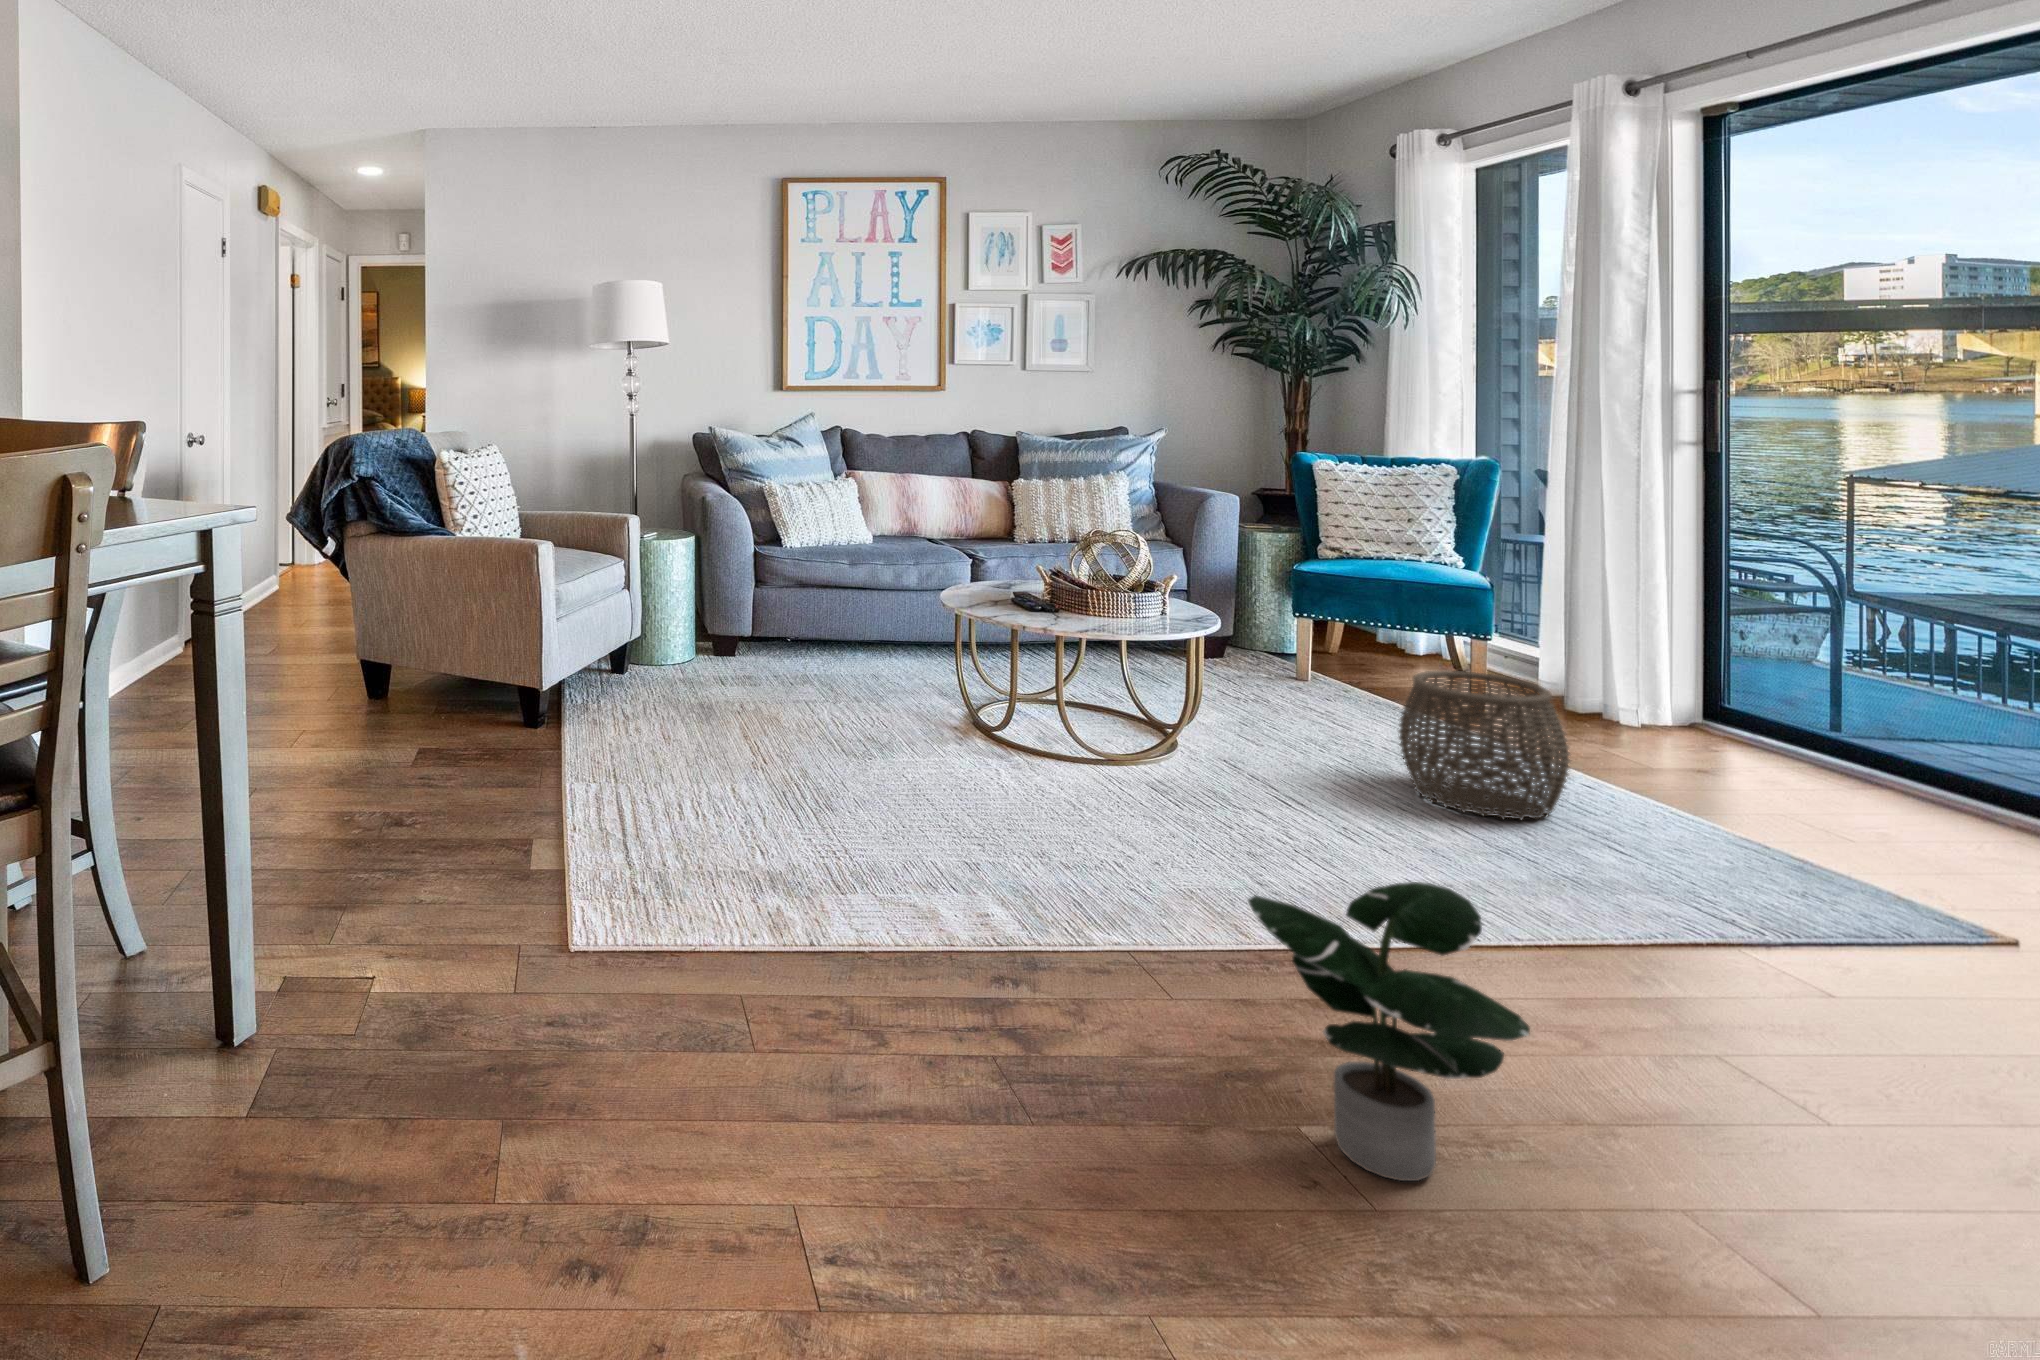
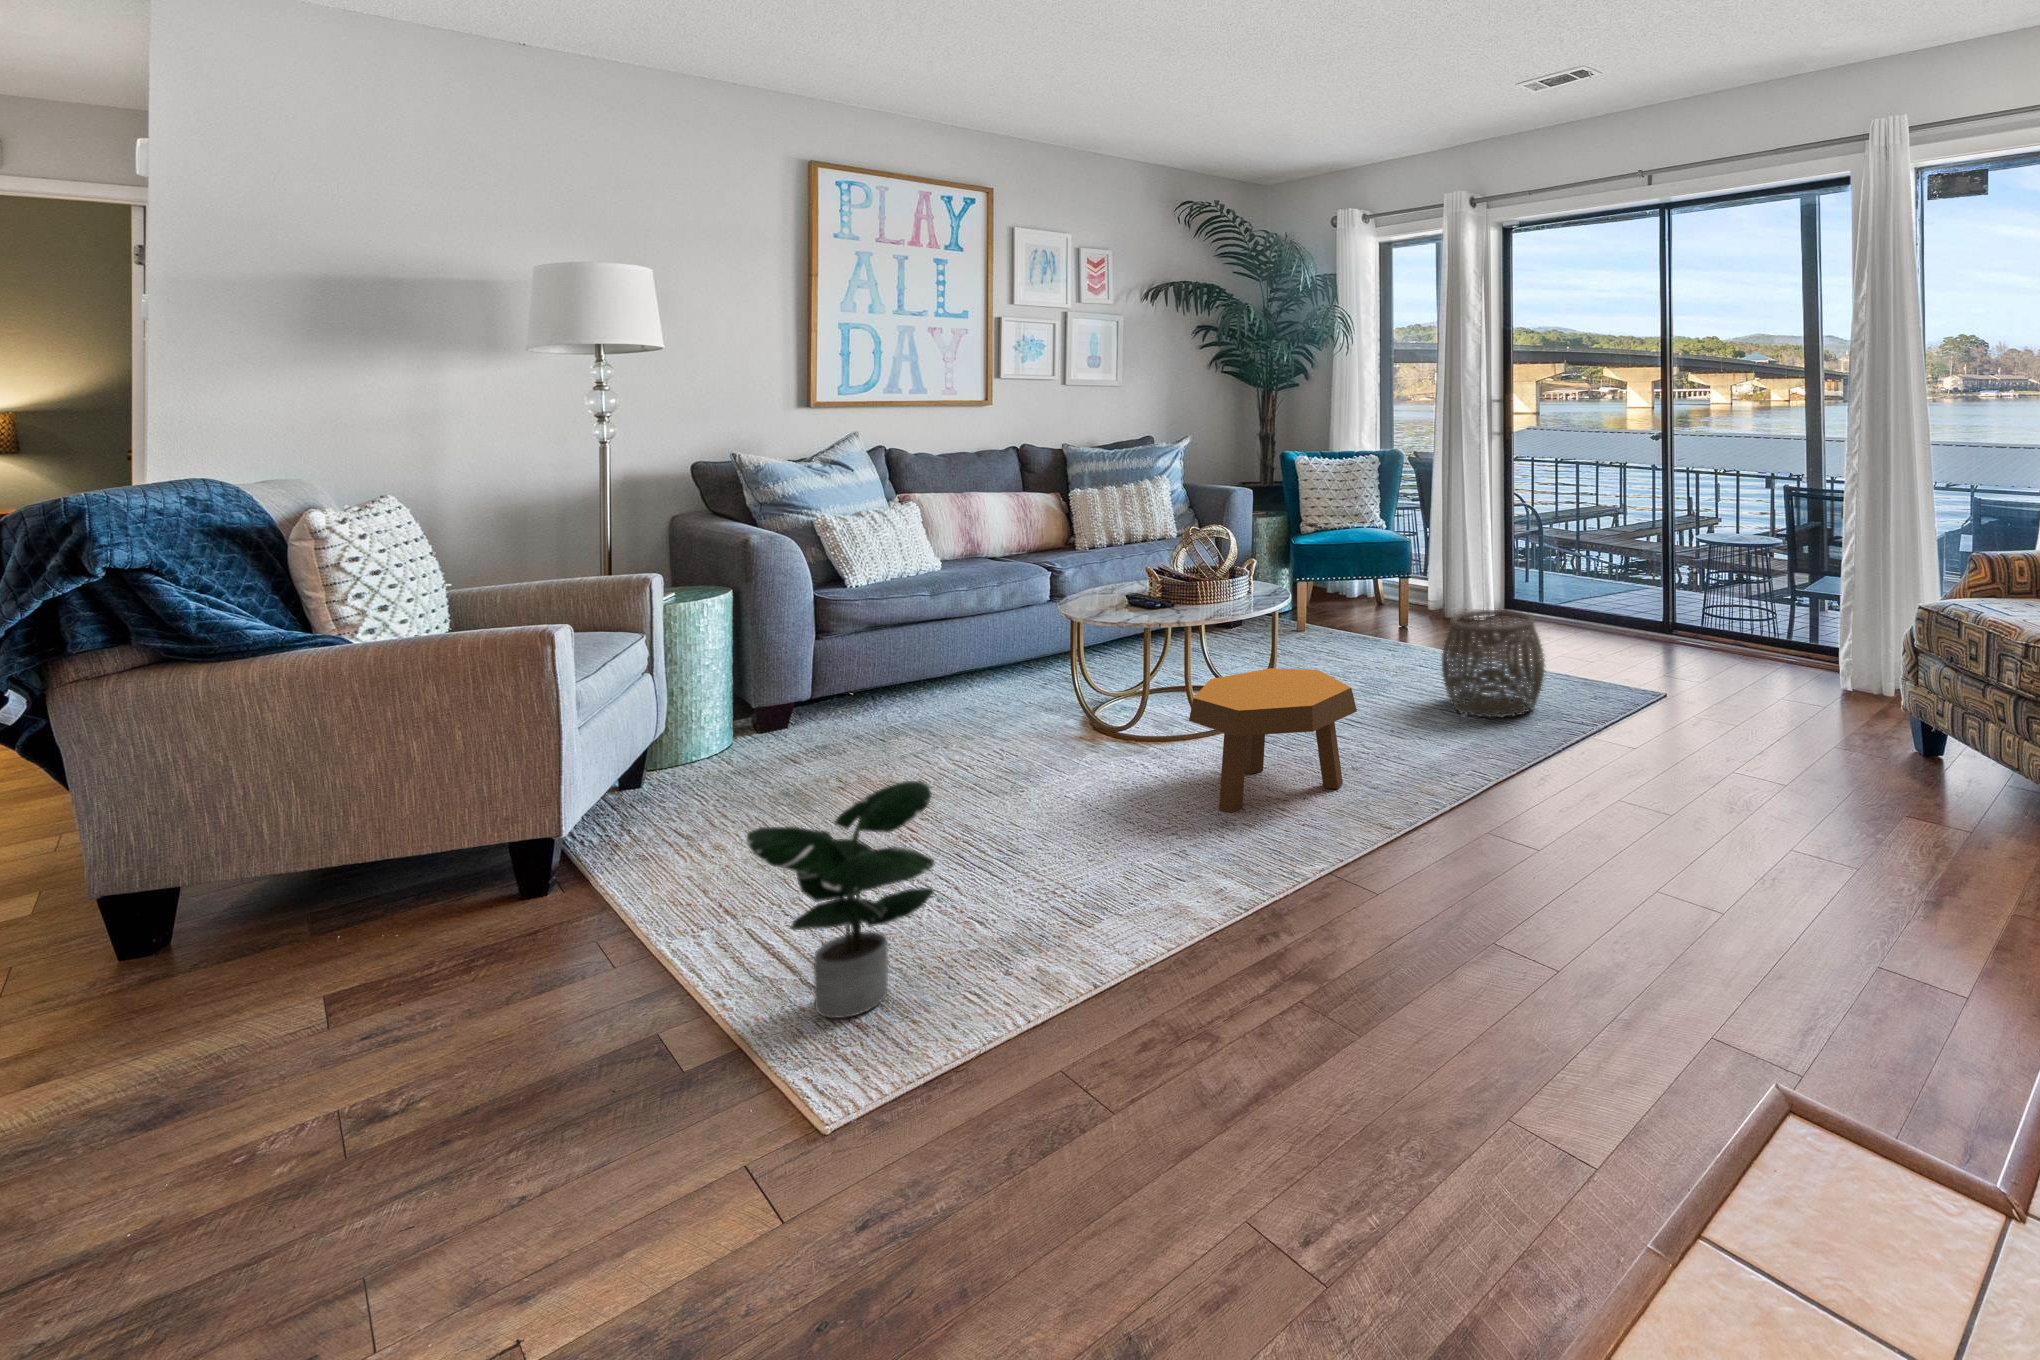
footstool: none [1018,683,1213,834] -> present [1189,668,1357,812]
potted plant: present [1248,882,1530,1181] -> present [746,781,935,1018]

